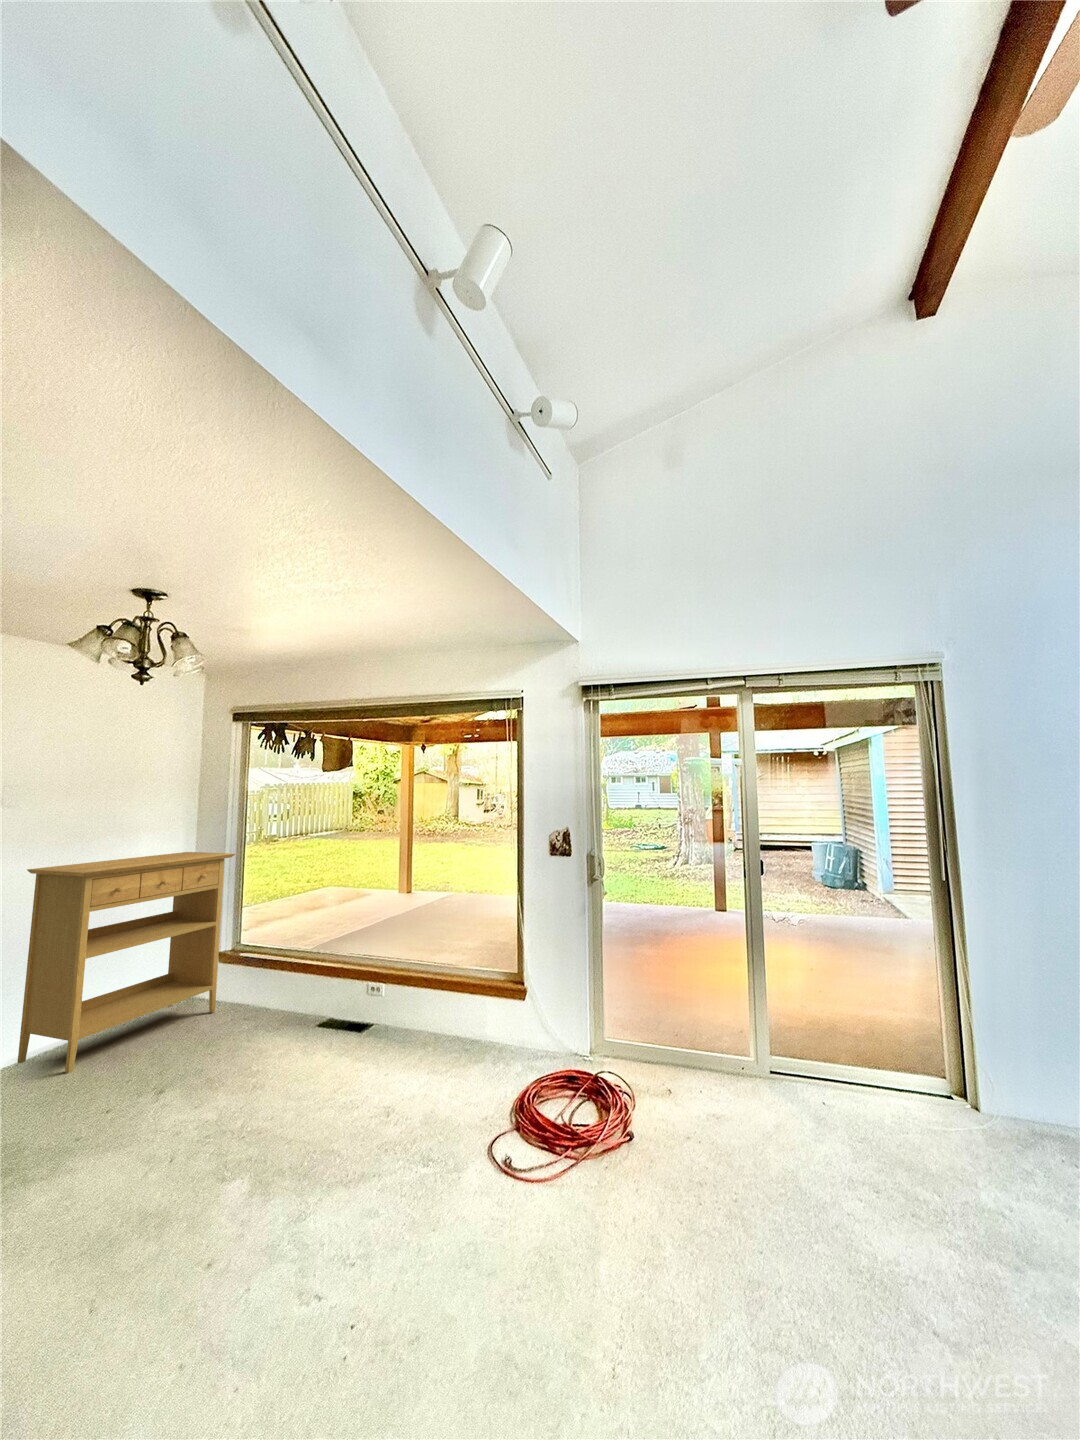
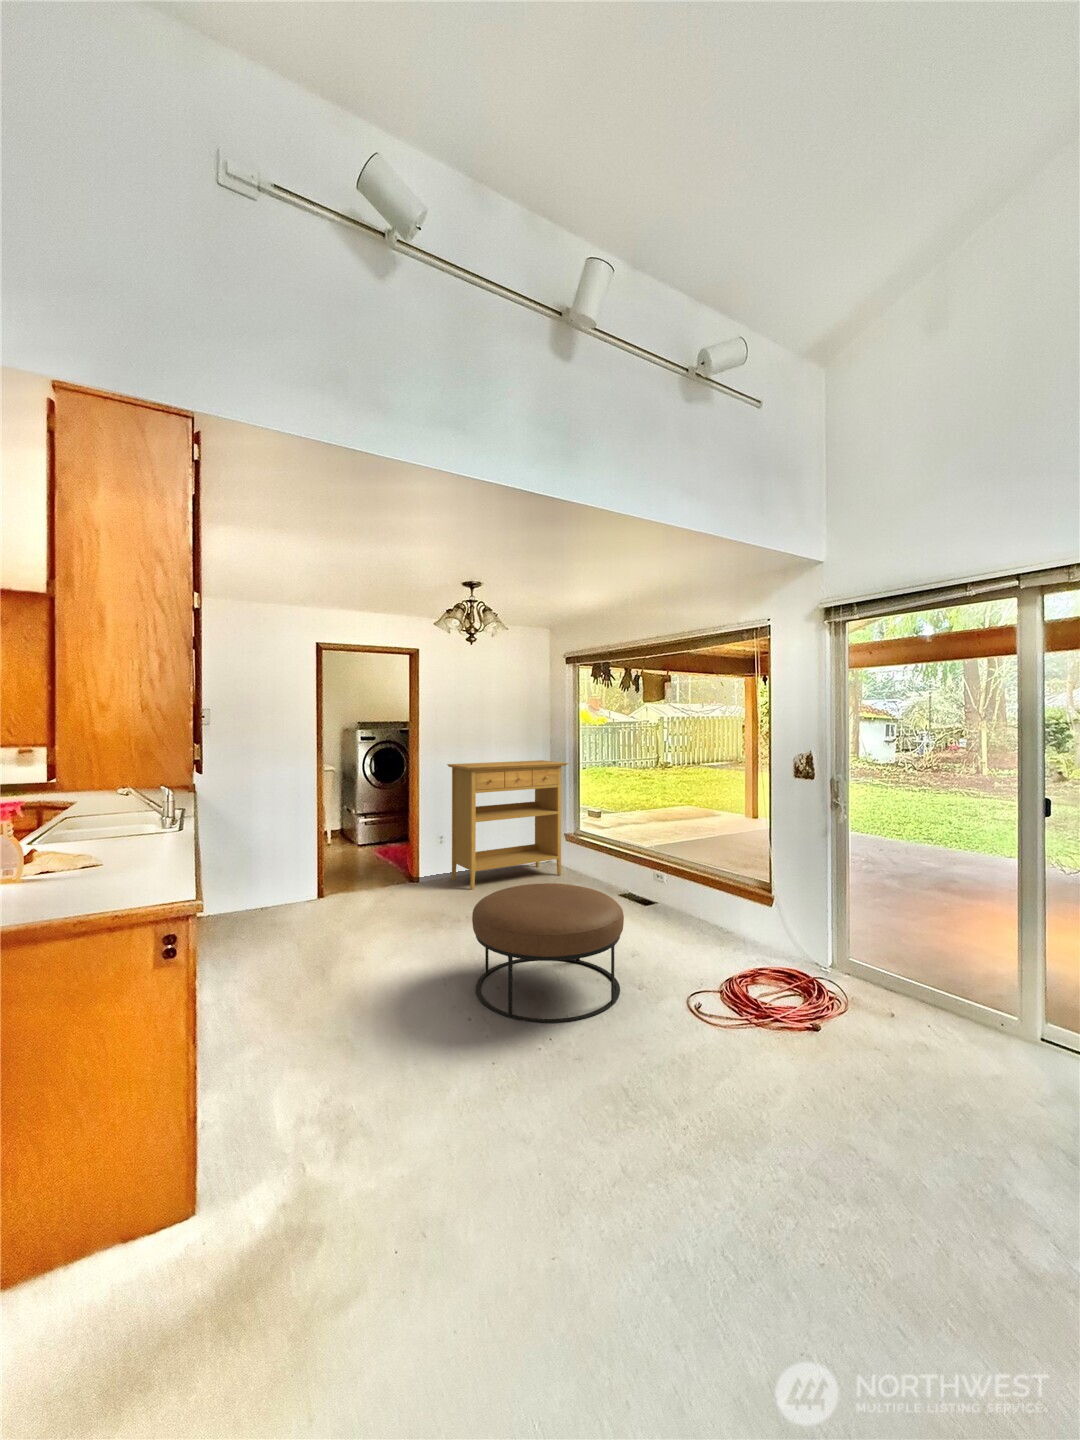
ottoman: none [169,1033,418,1307] -> present [472,883,624,1023]

